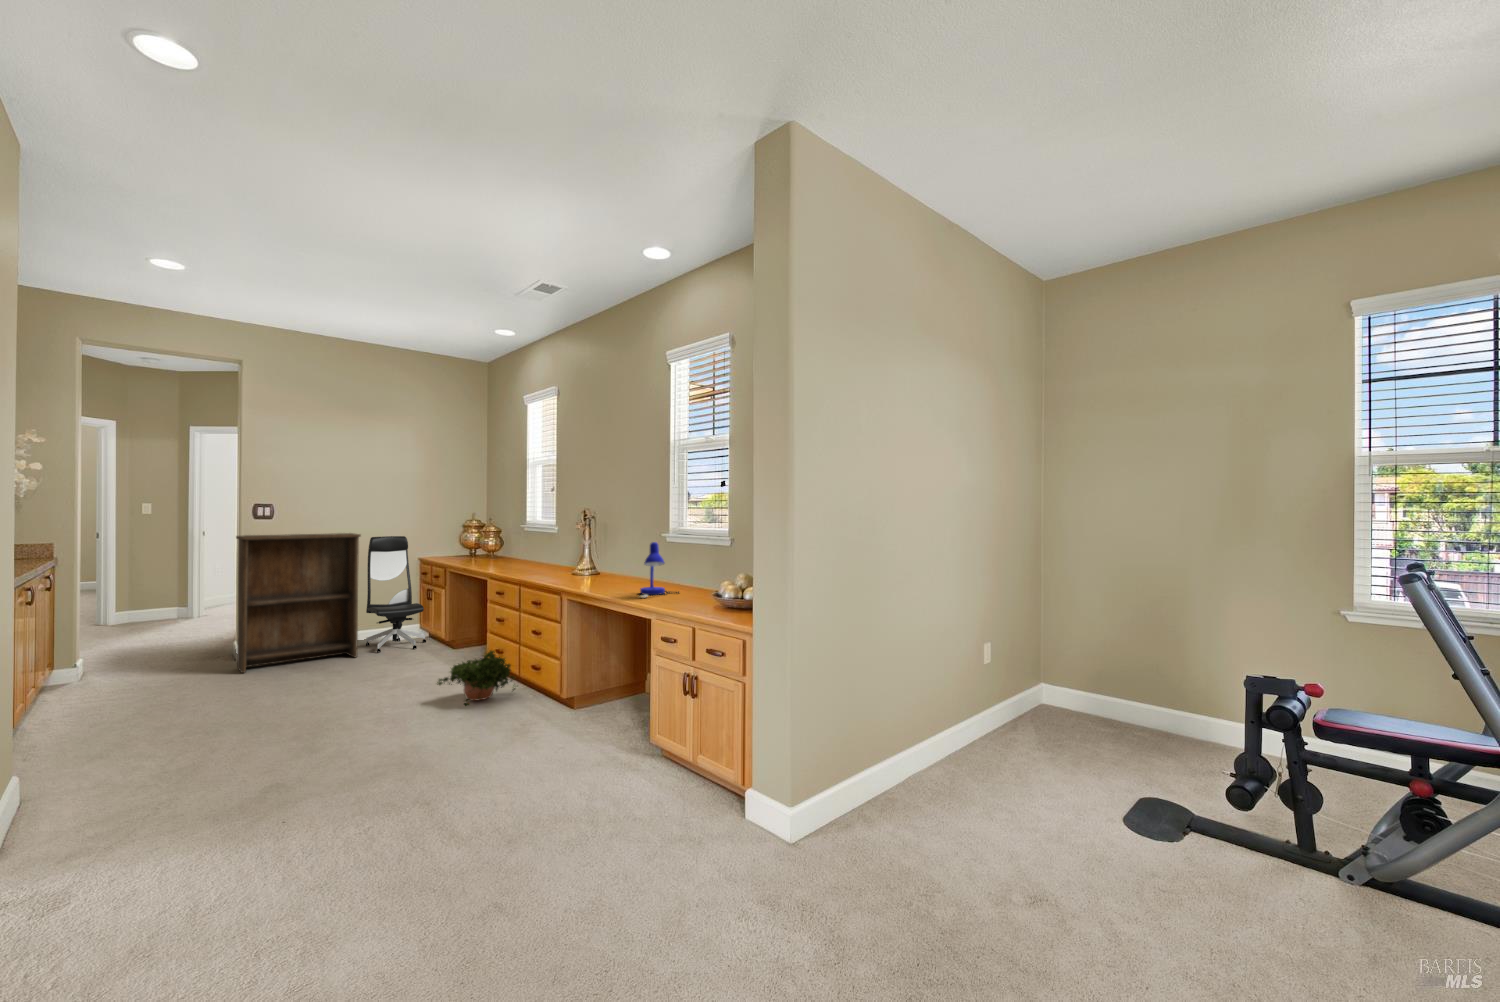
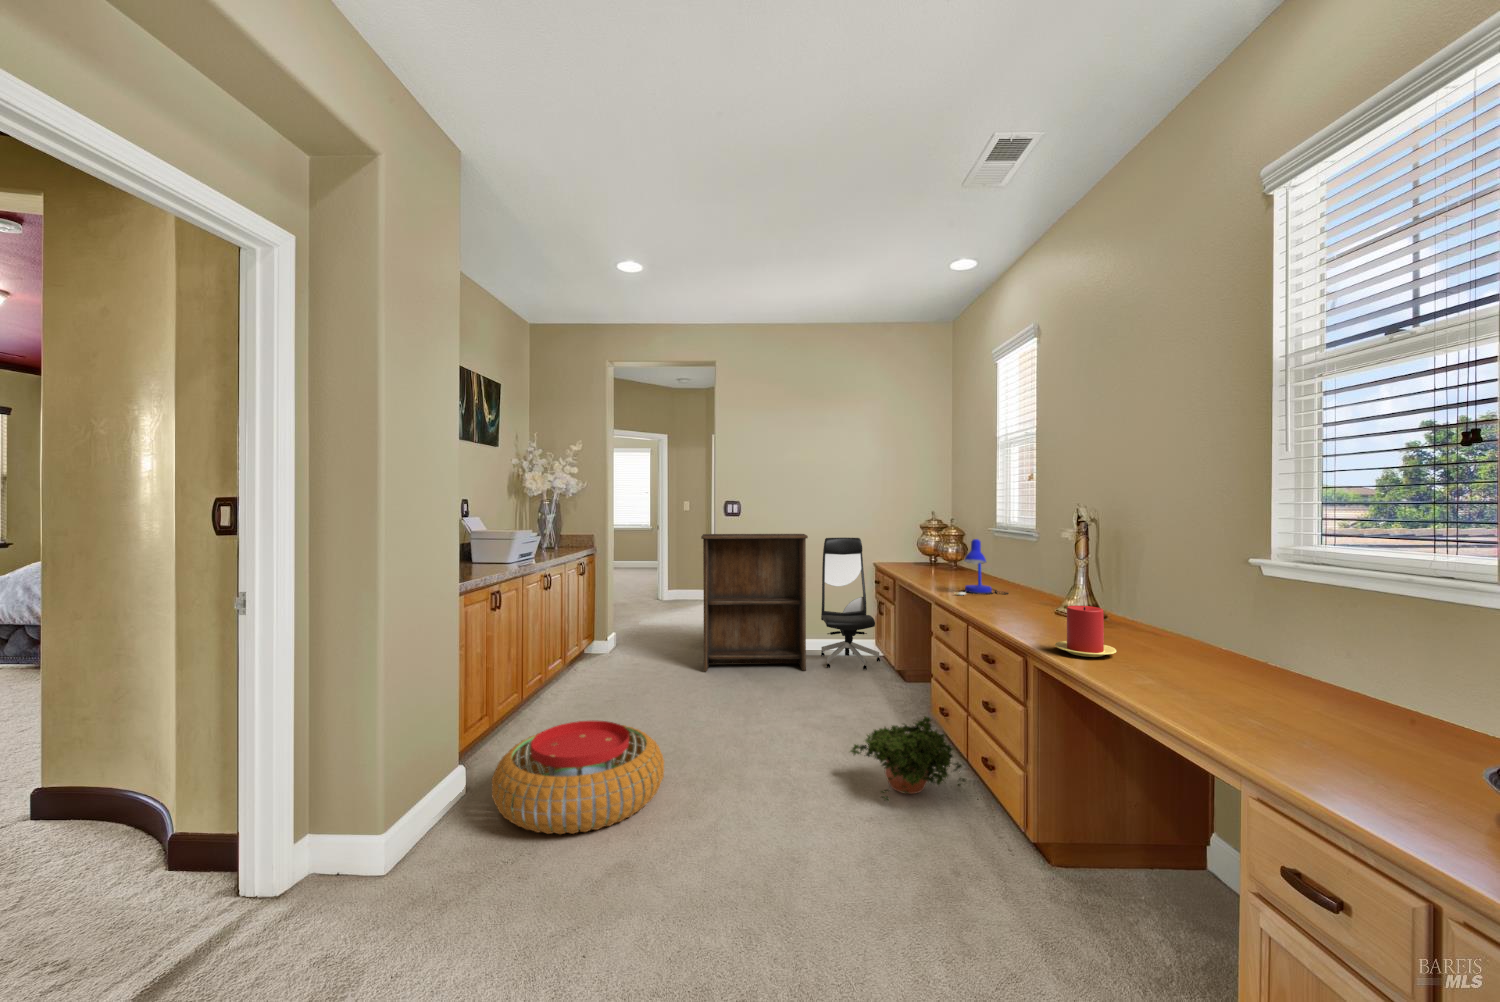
desk lamp: present [640,542,679,598] -> present [956,539,1007,595]
candle: none [575,562,604,588] -> present [1055,606,1116,657]
pouf: none [96,696,283,783] -> present [492,721,664,834]

